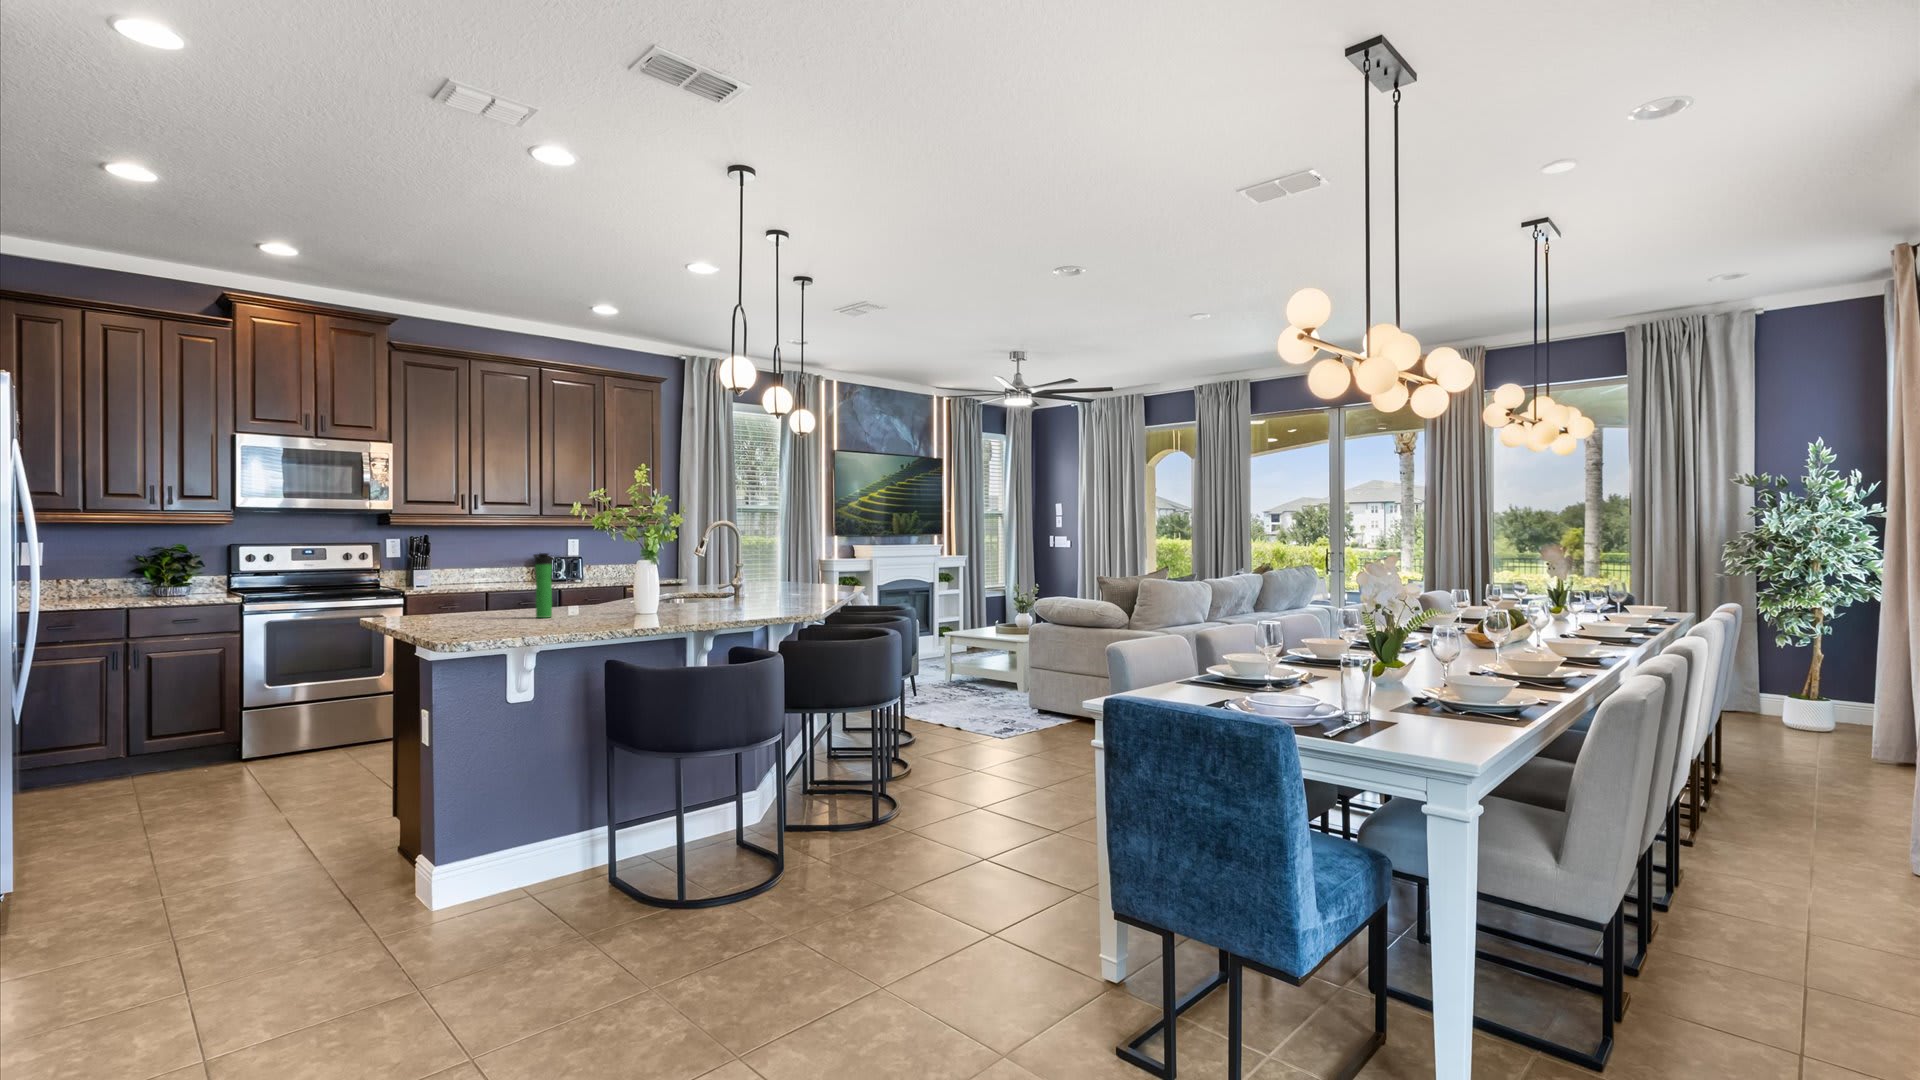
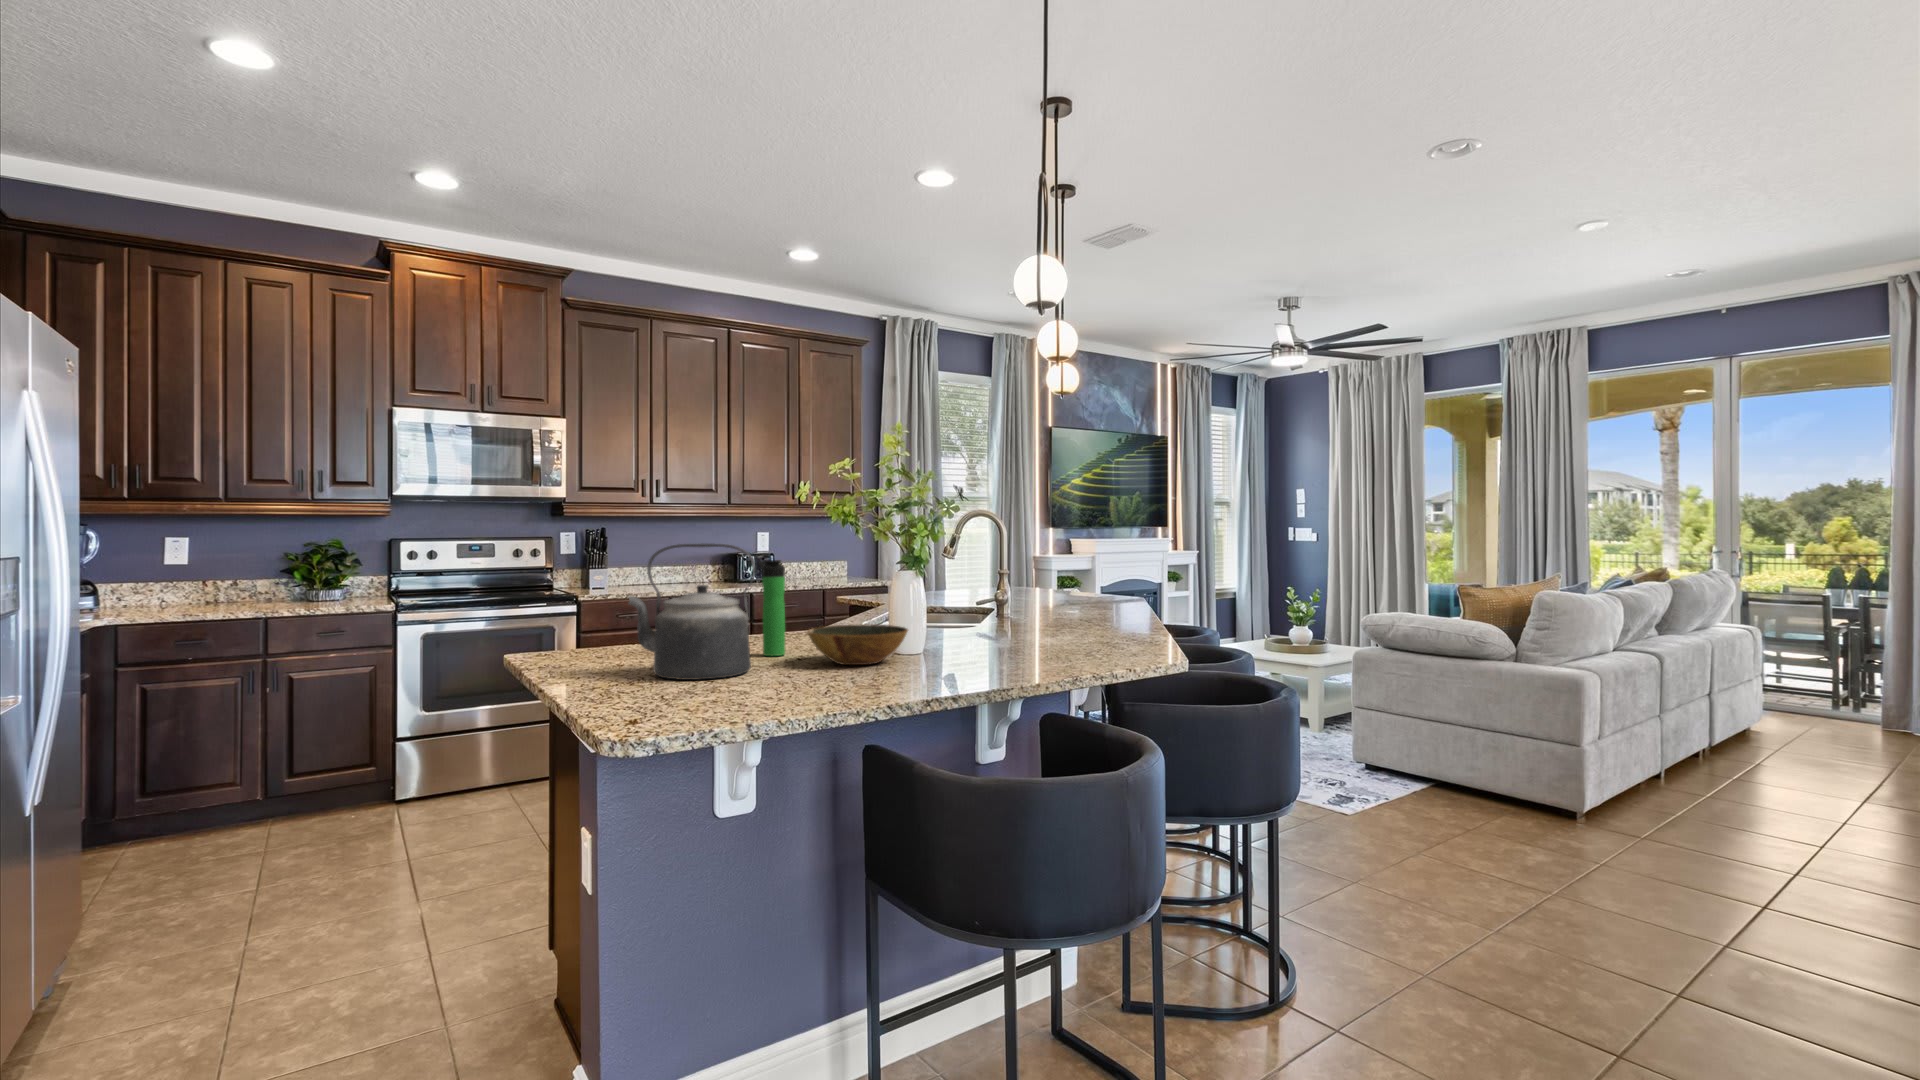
kettle: none [435,541,525,628] -> present [628,543,755,680]
bowl: none [563,596,634,620] -> present [807,624,908,665]

